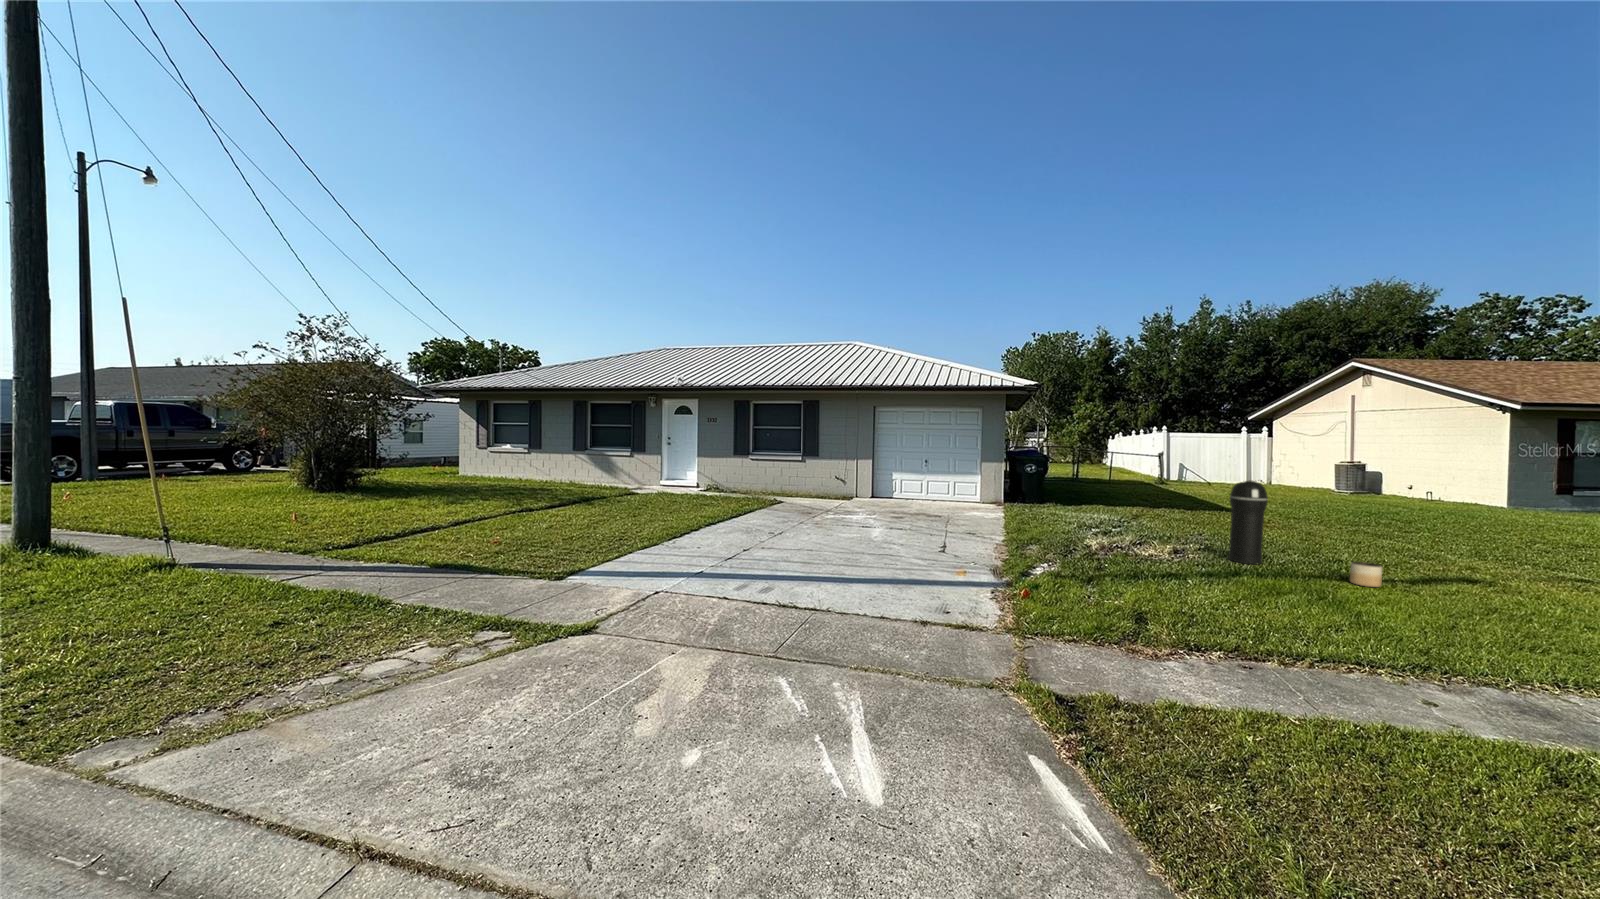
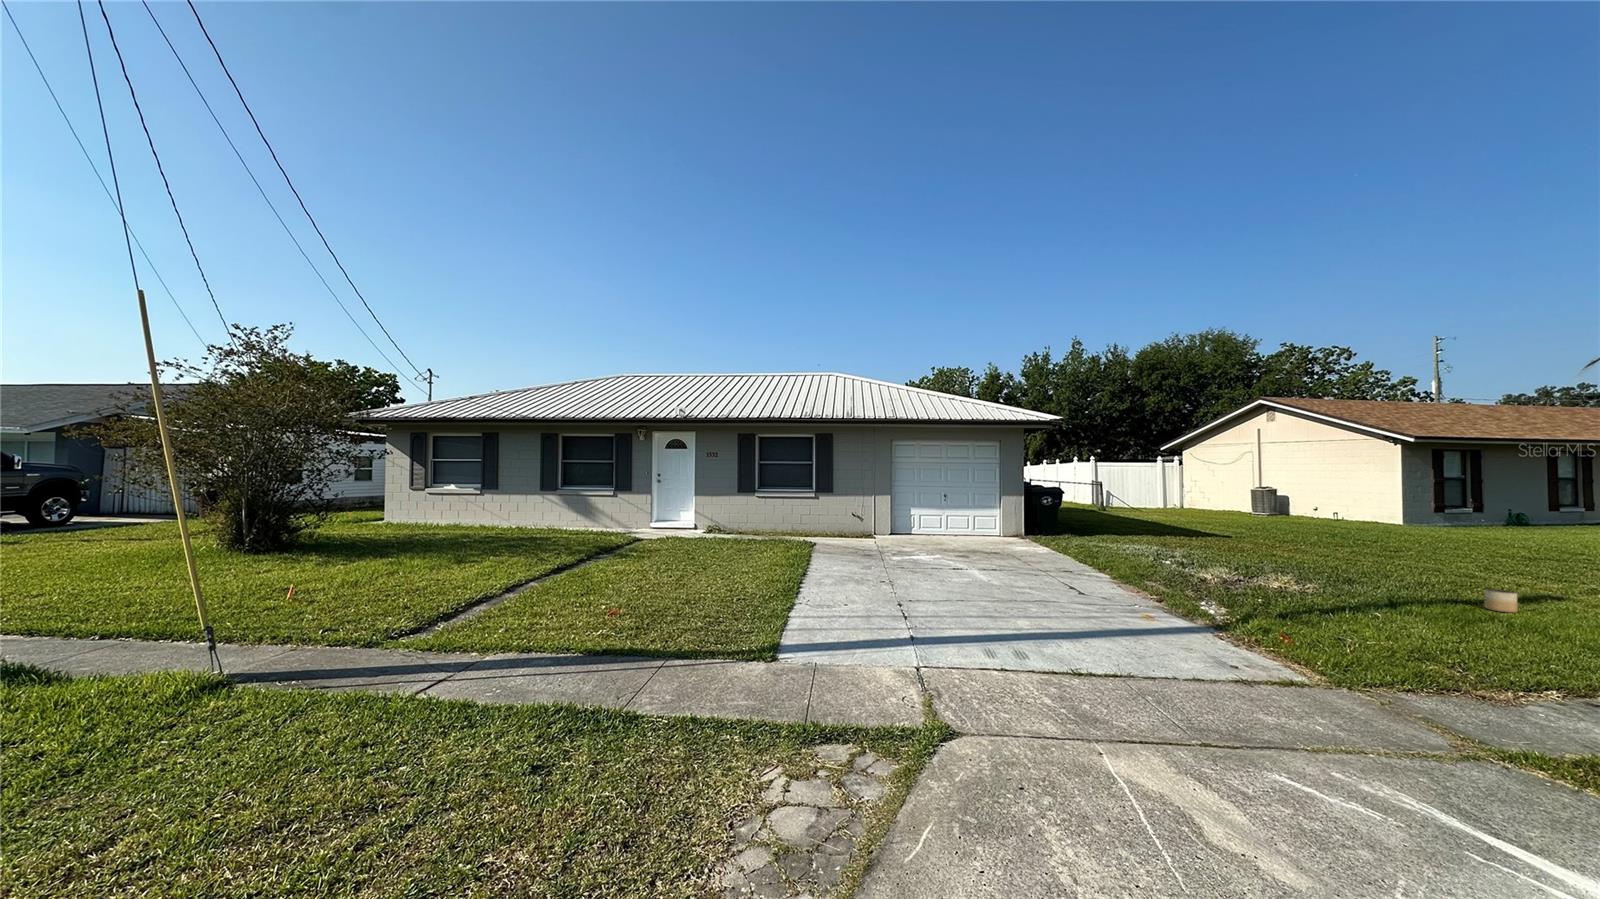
trash can: present [1228,481,1268,564] -> none [1346,514,1387,594]

